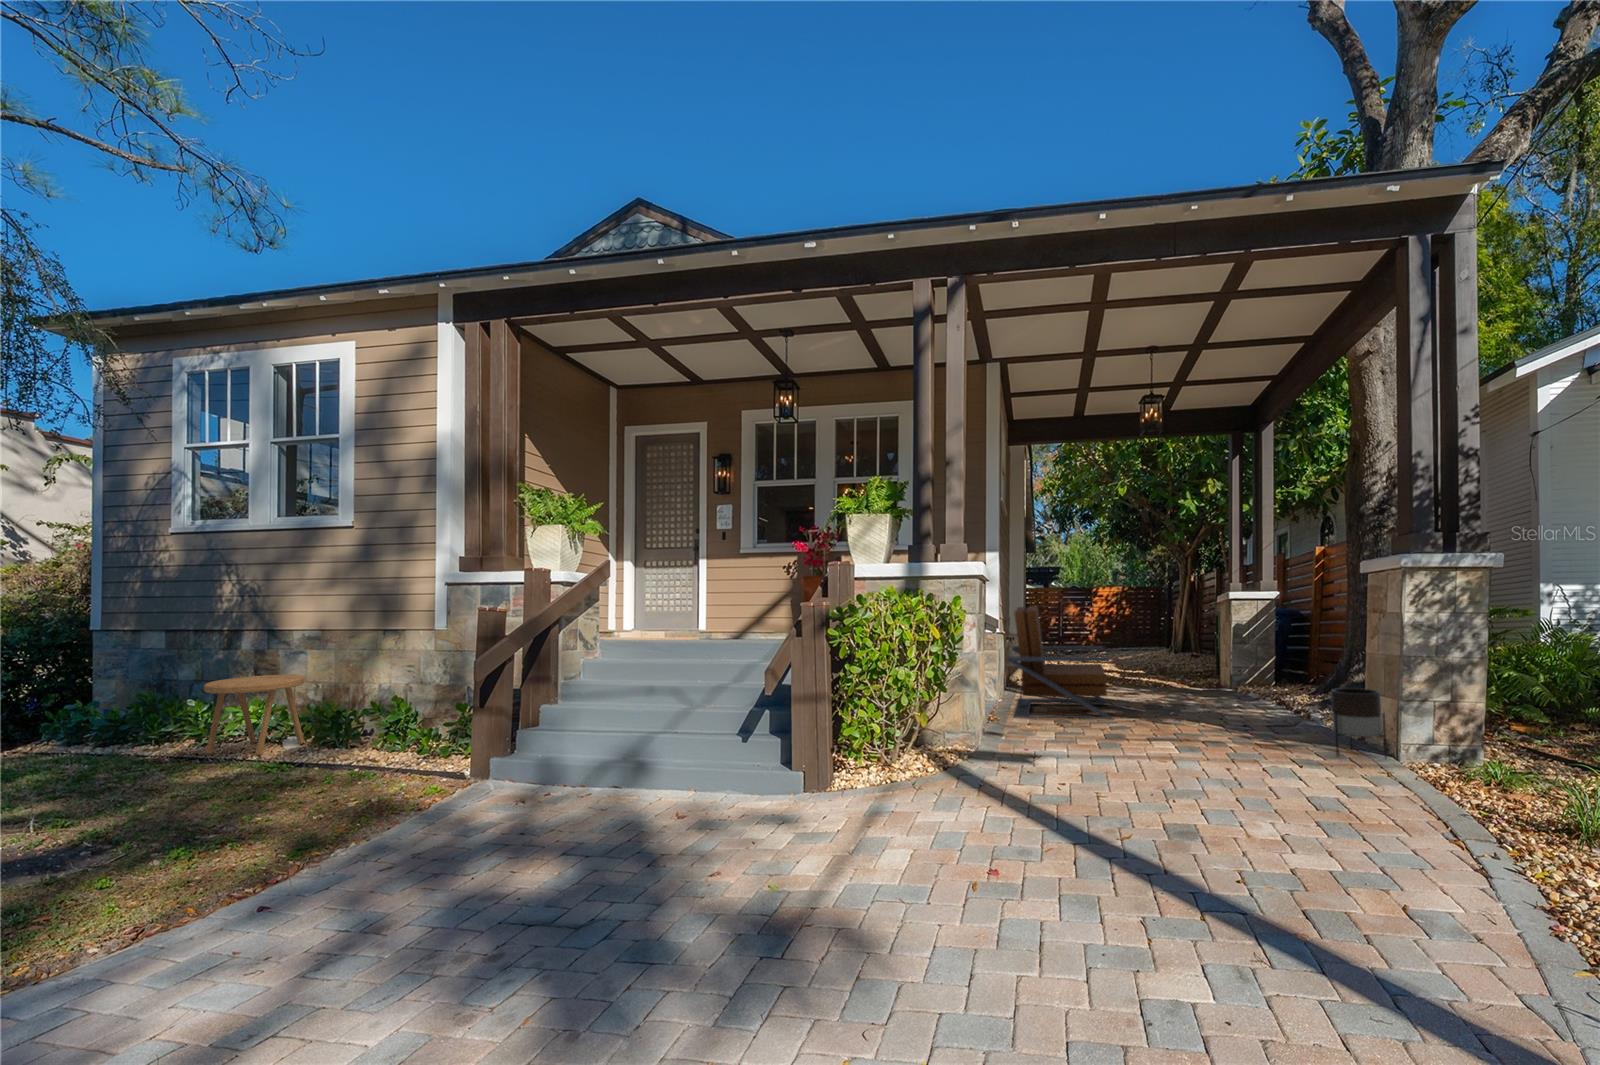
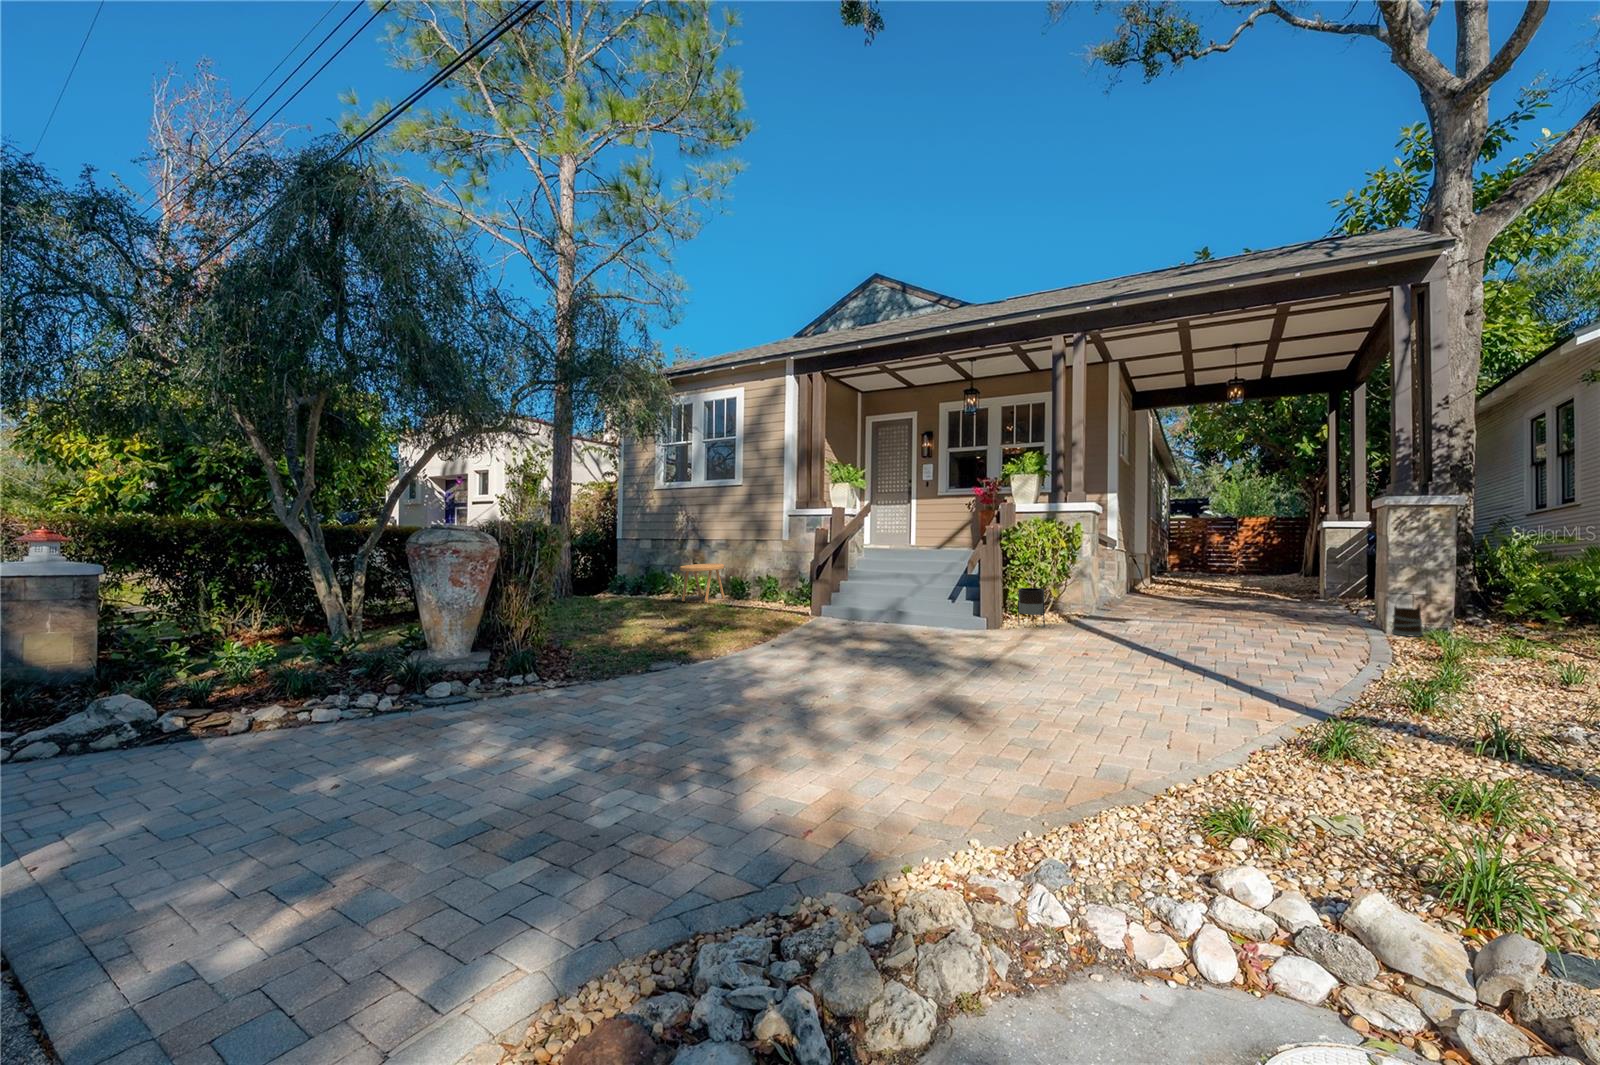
lounge chair: present [1007,606,1111,719] -> none [1125,531,1201,605]
planter: present [1331,688,1387,758] -> present [1018,588,1045,627]
wooden bucket: none [1427,706,1471,775] -> present [1392,606,1423,637]

